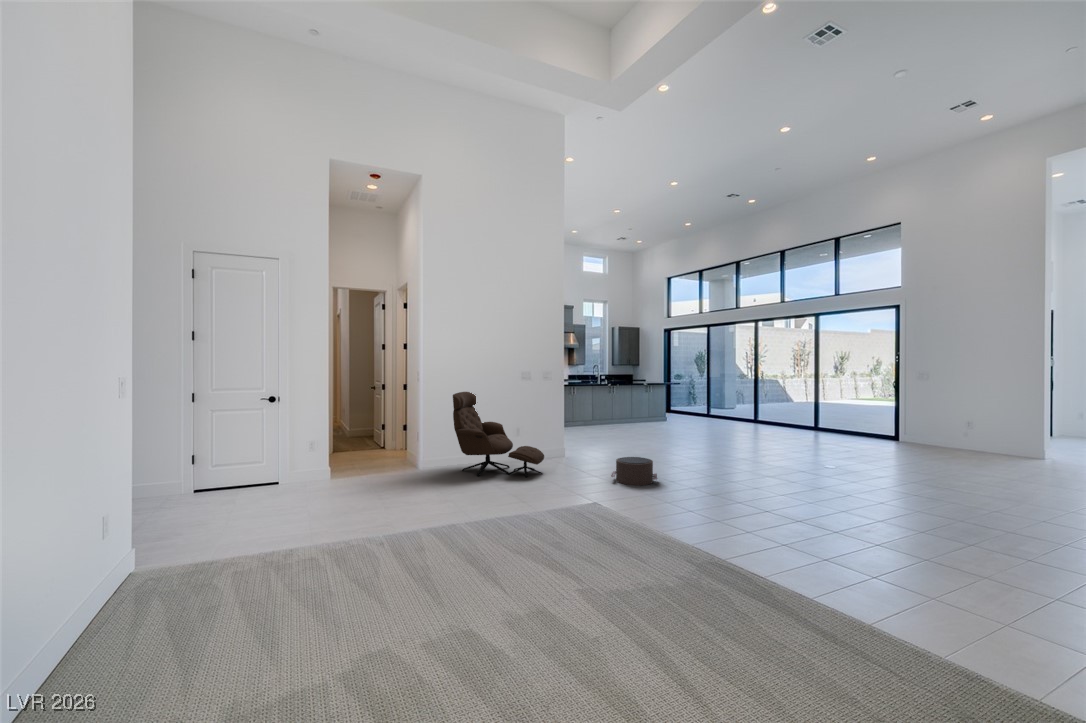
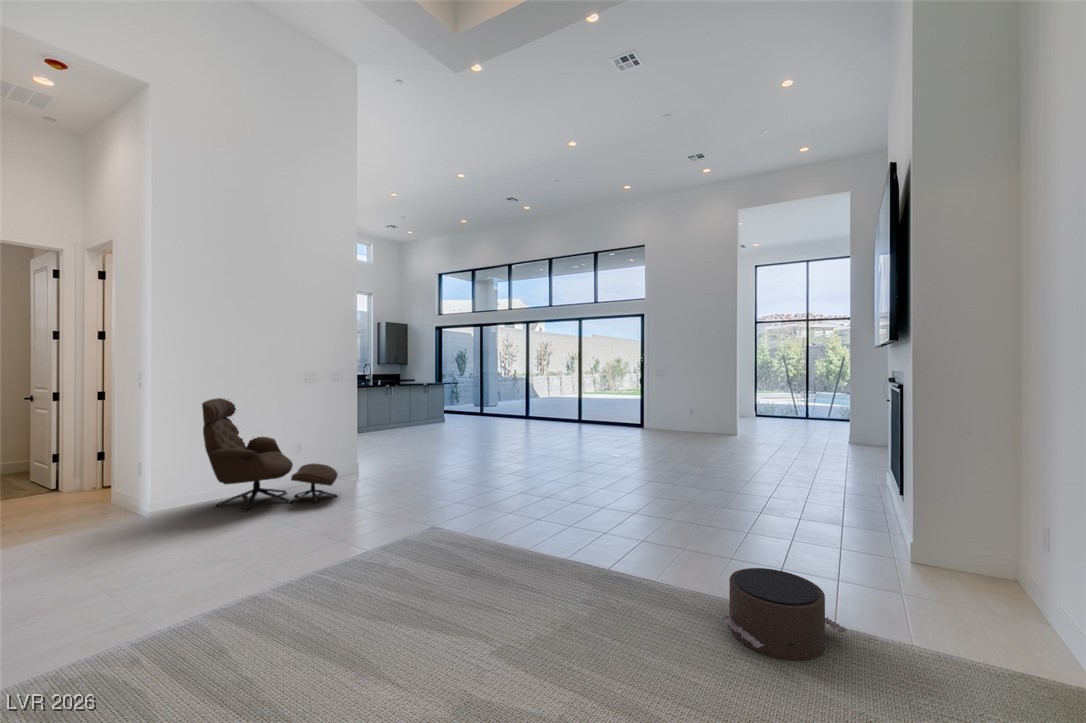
pouf: present [611,457,657,485] -> present [721,568,847,661]

